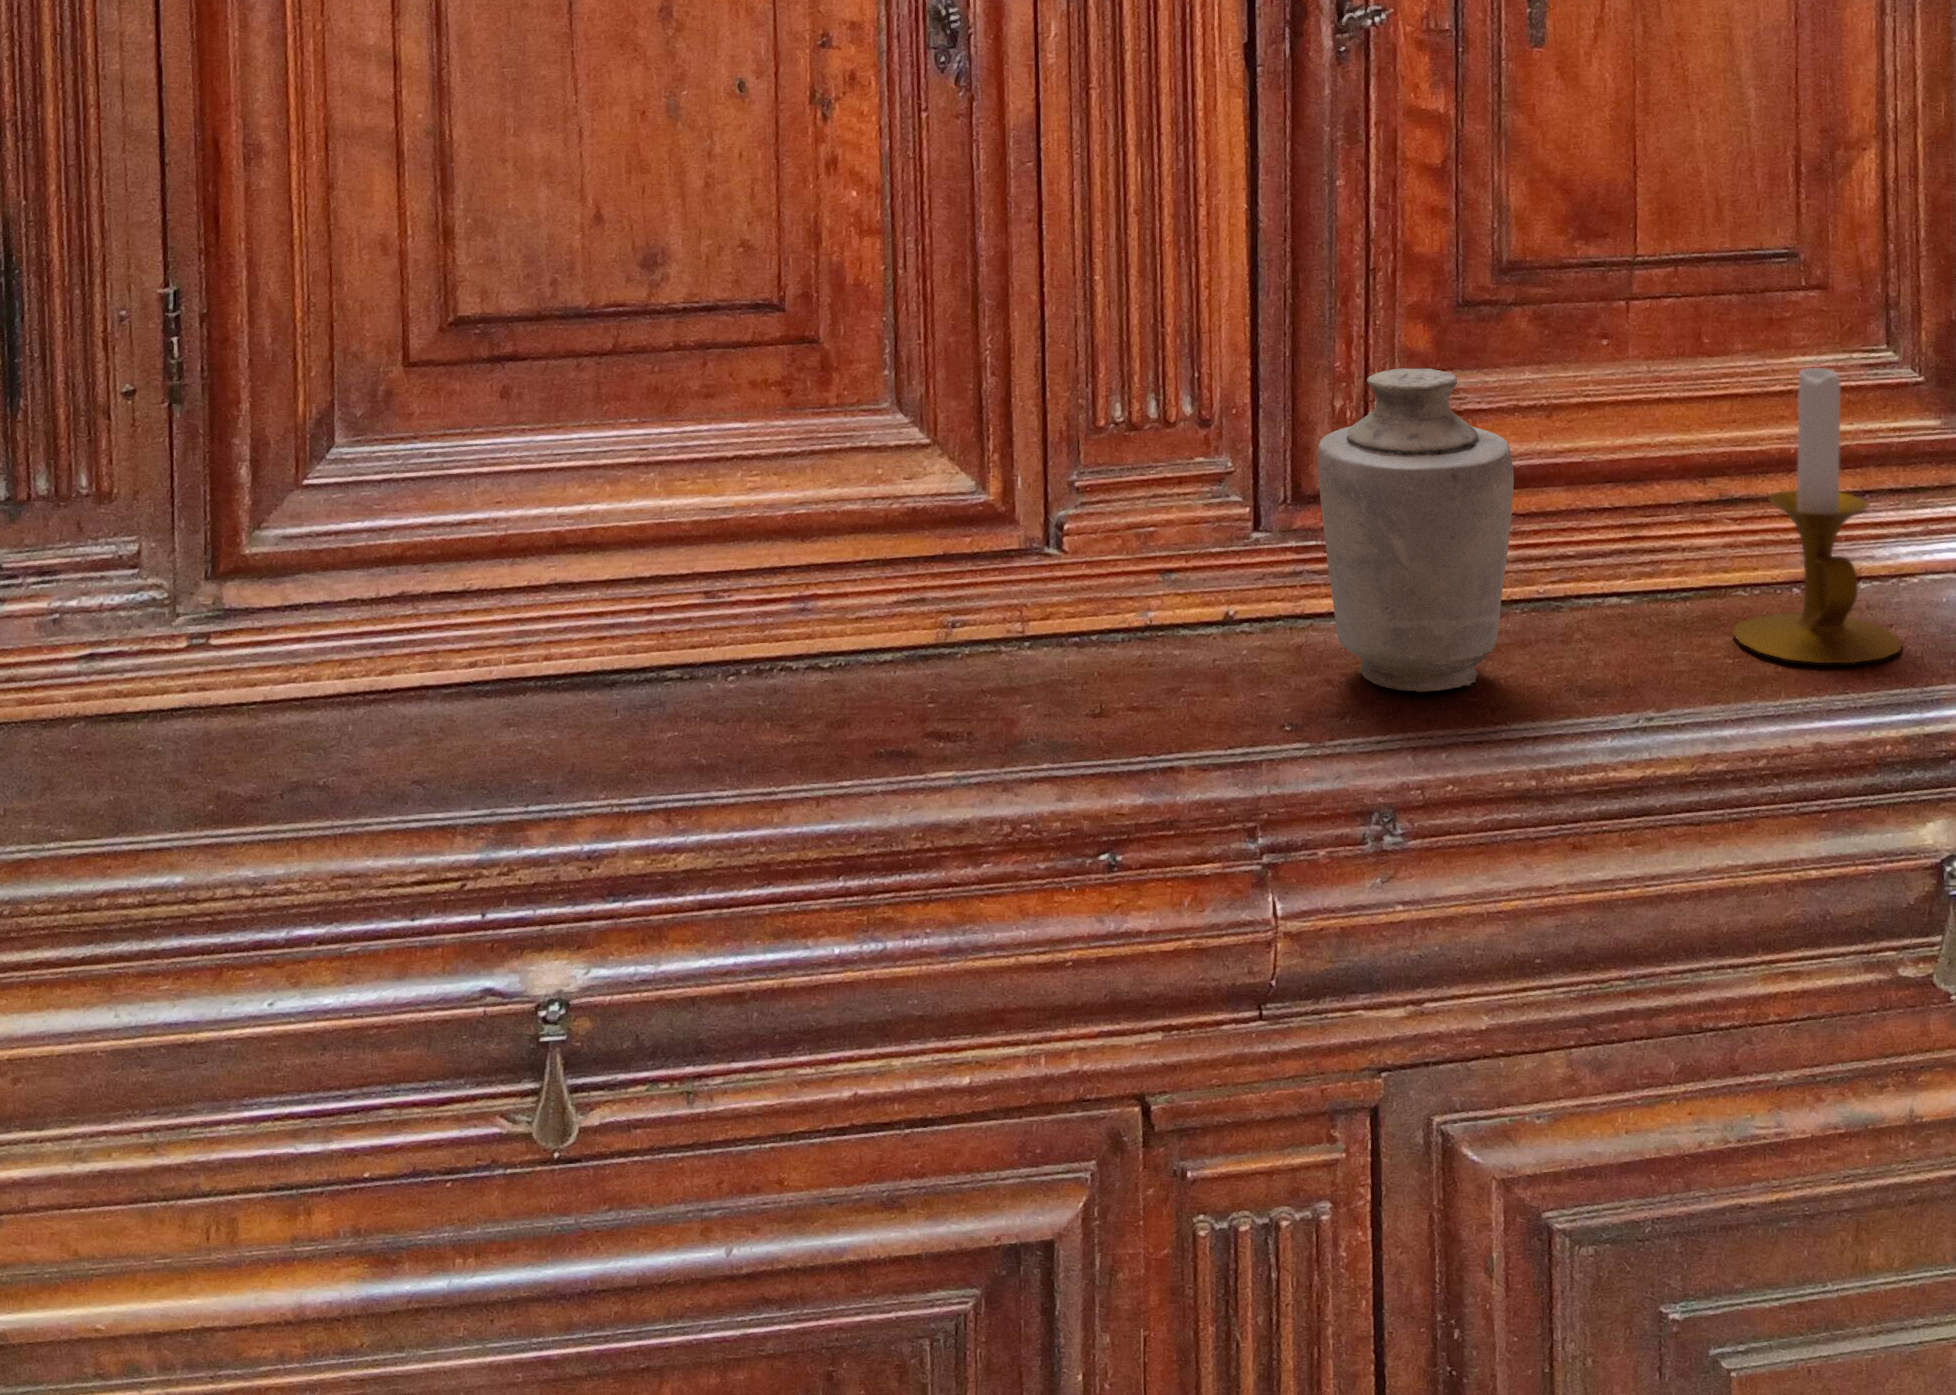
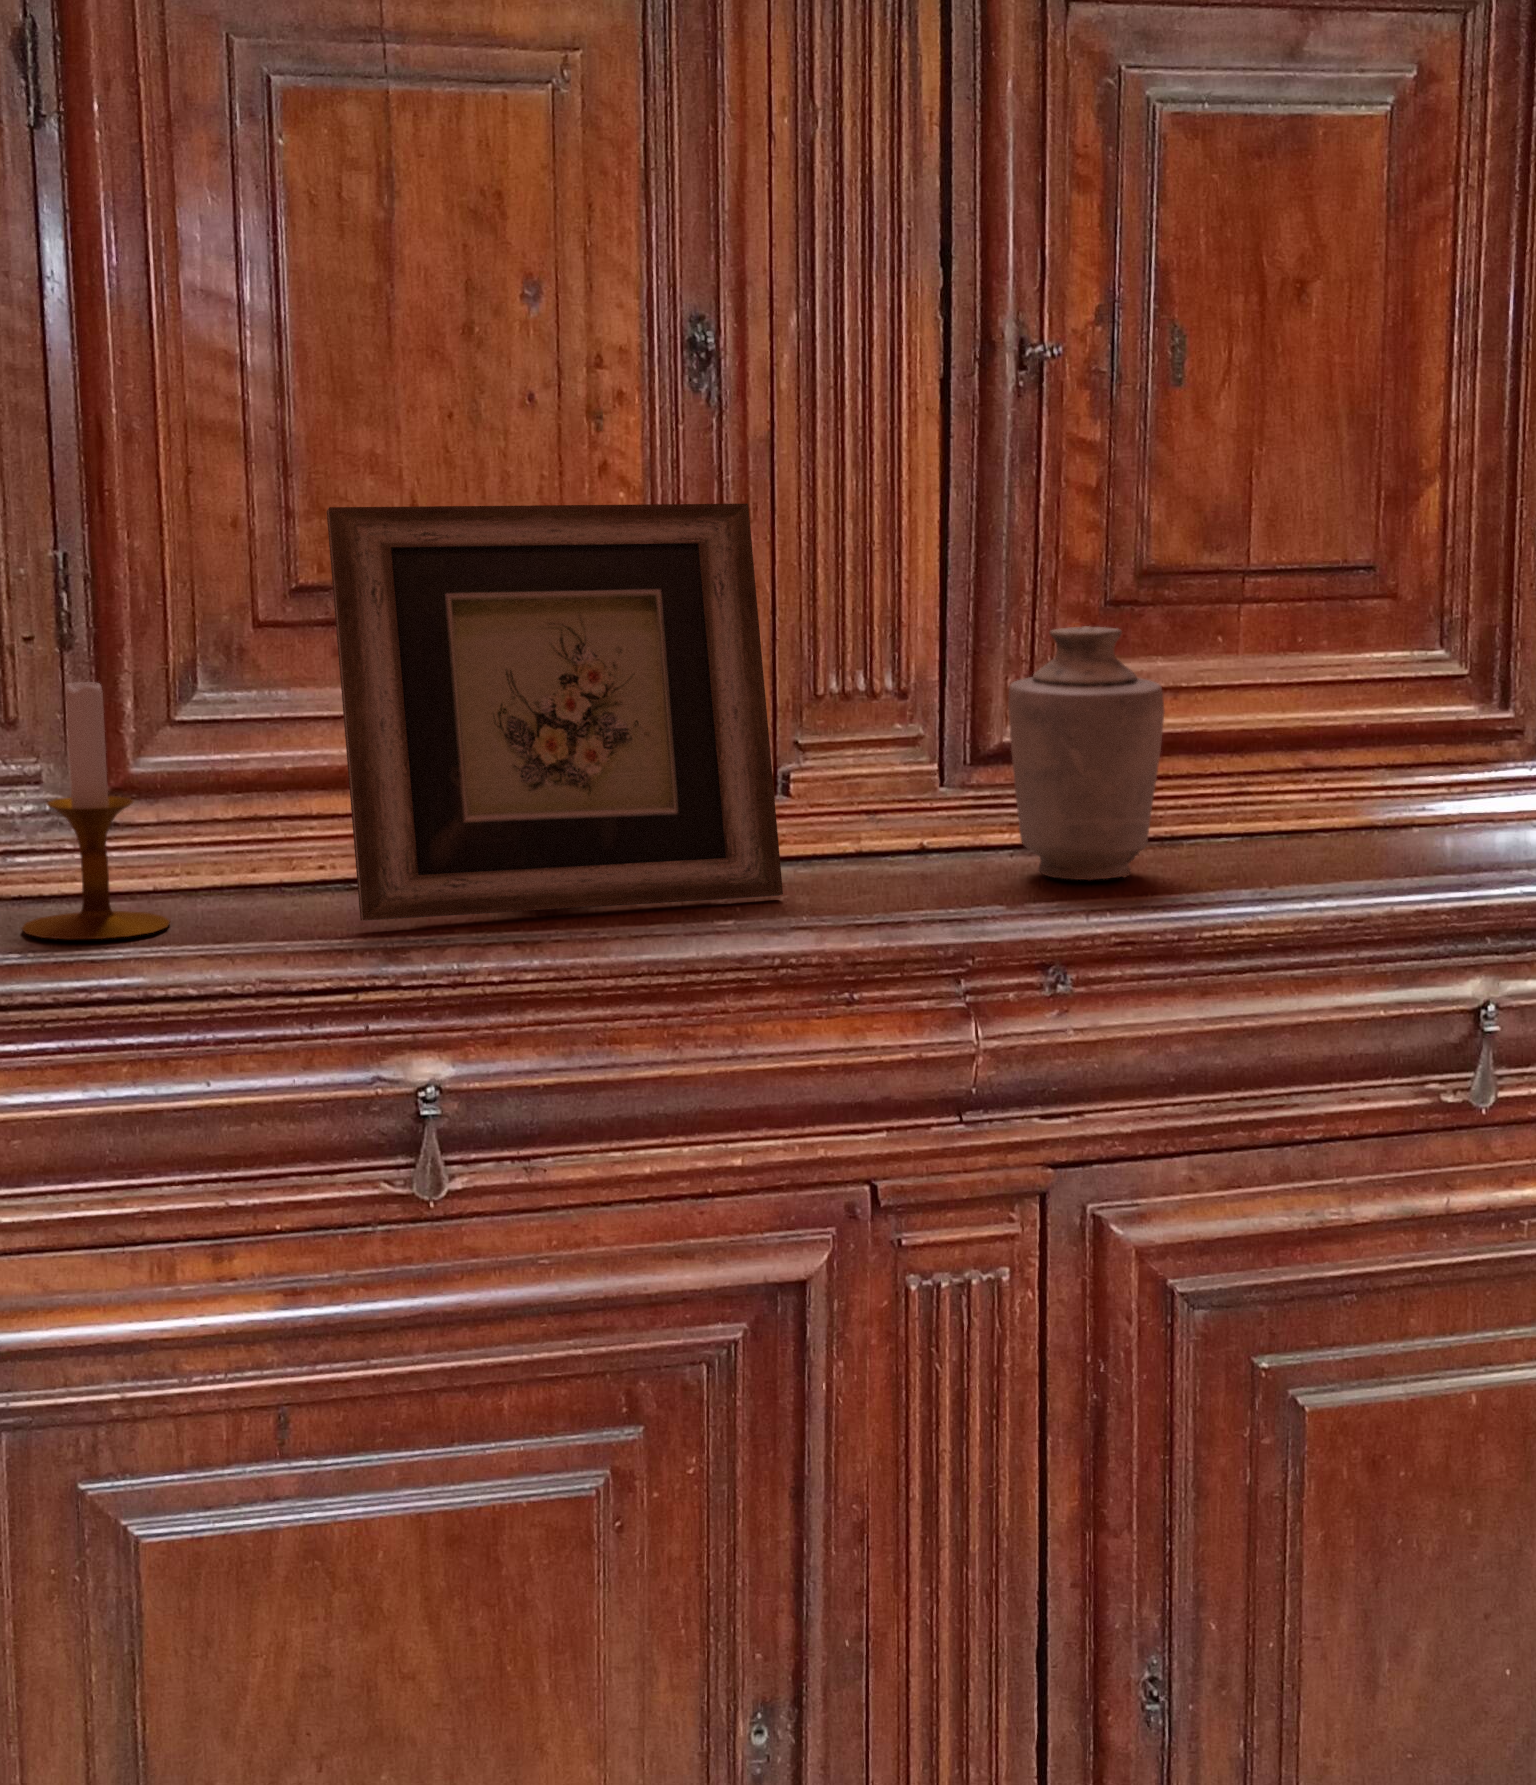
picture frame: none [472,226,1030,769] -> present [327,504,783,921]
candlestick: present [1732,368,1902,663] -> present [22,682,170,939]

